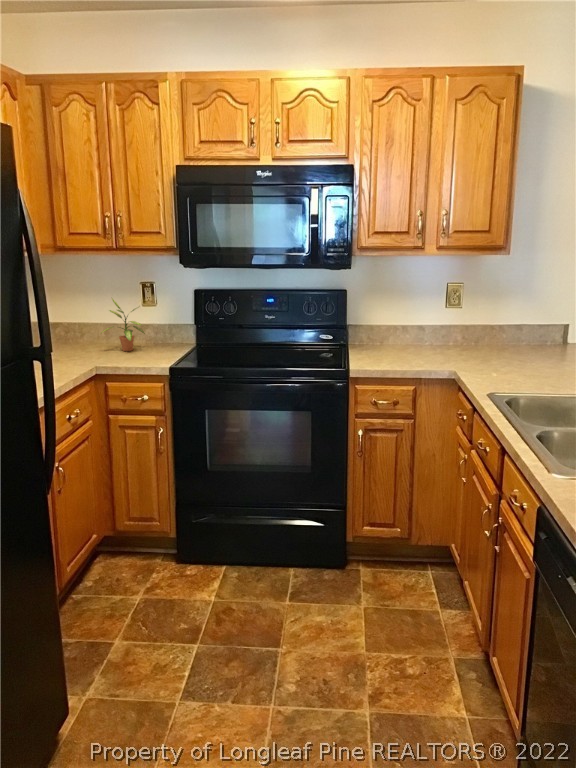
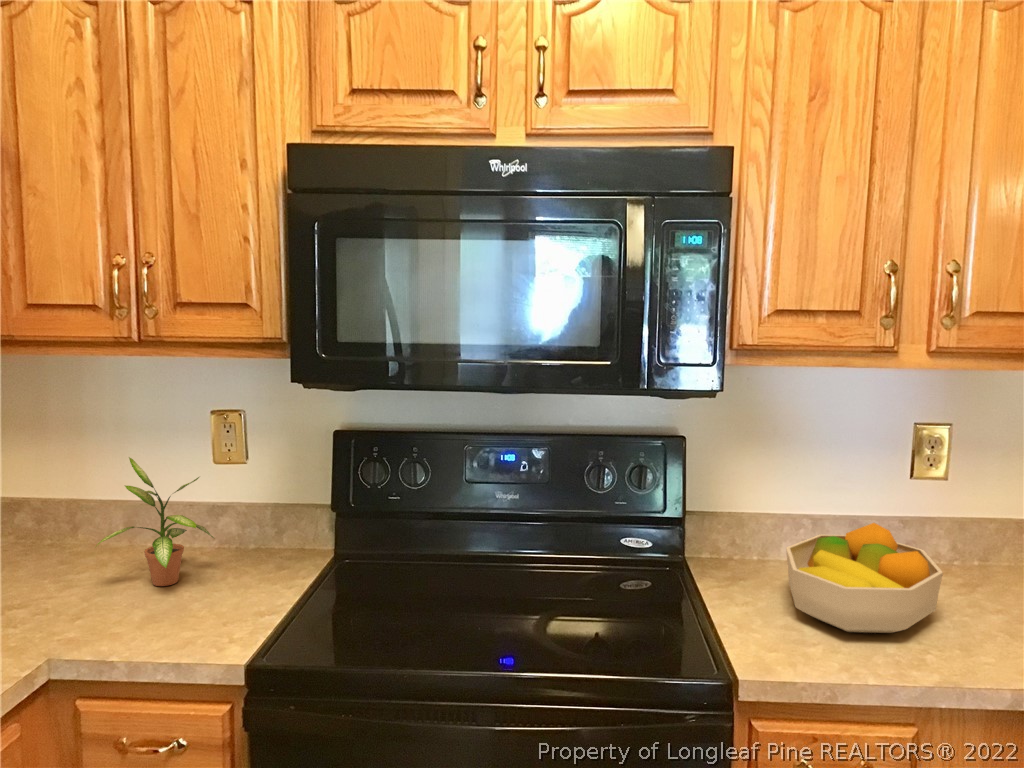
fruit bowl: none [381,322,441,359] -> present [786,523,943,633]

